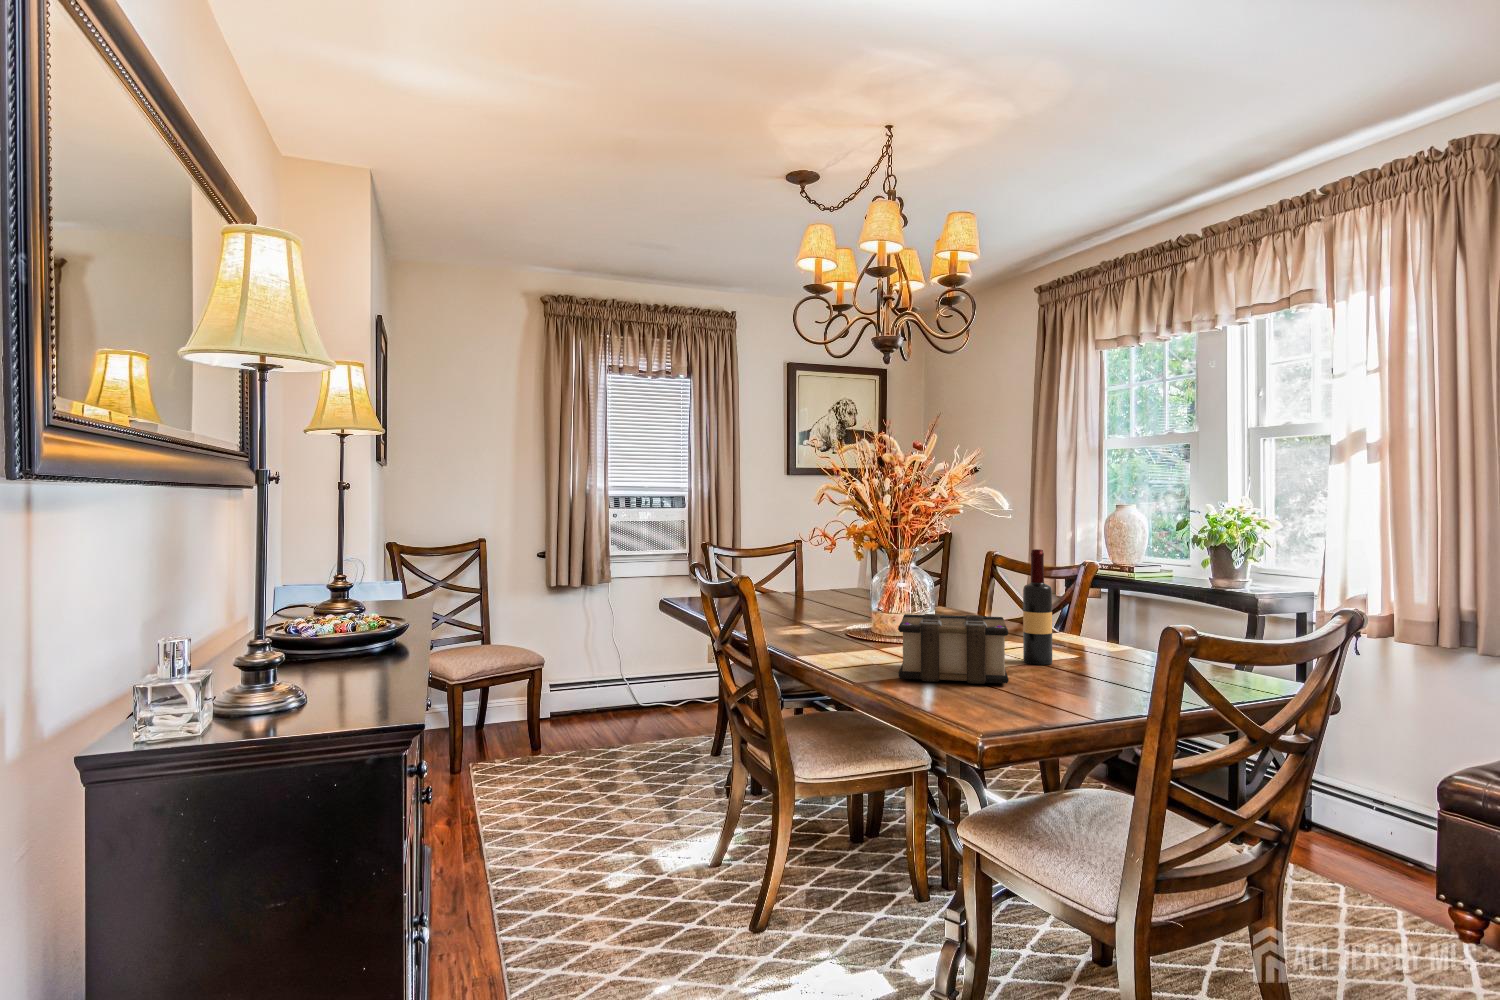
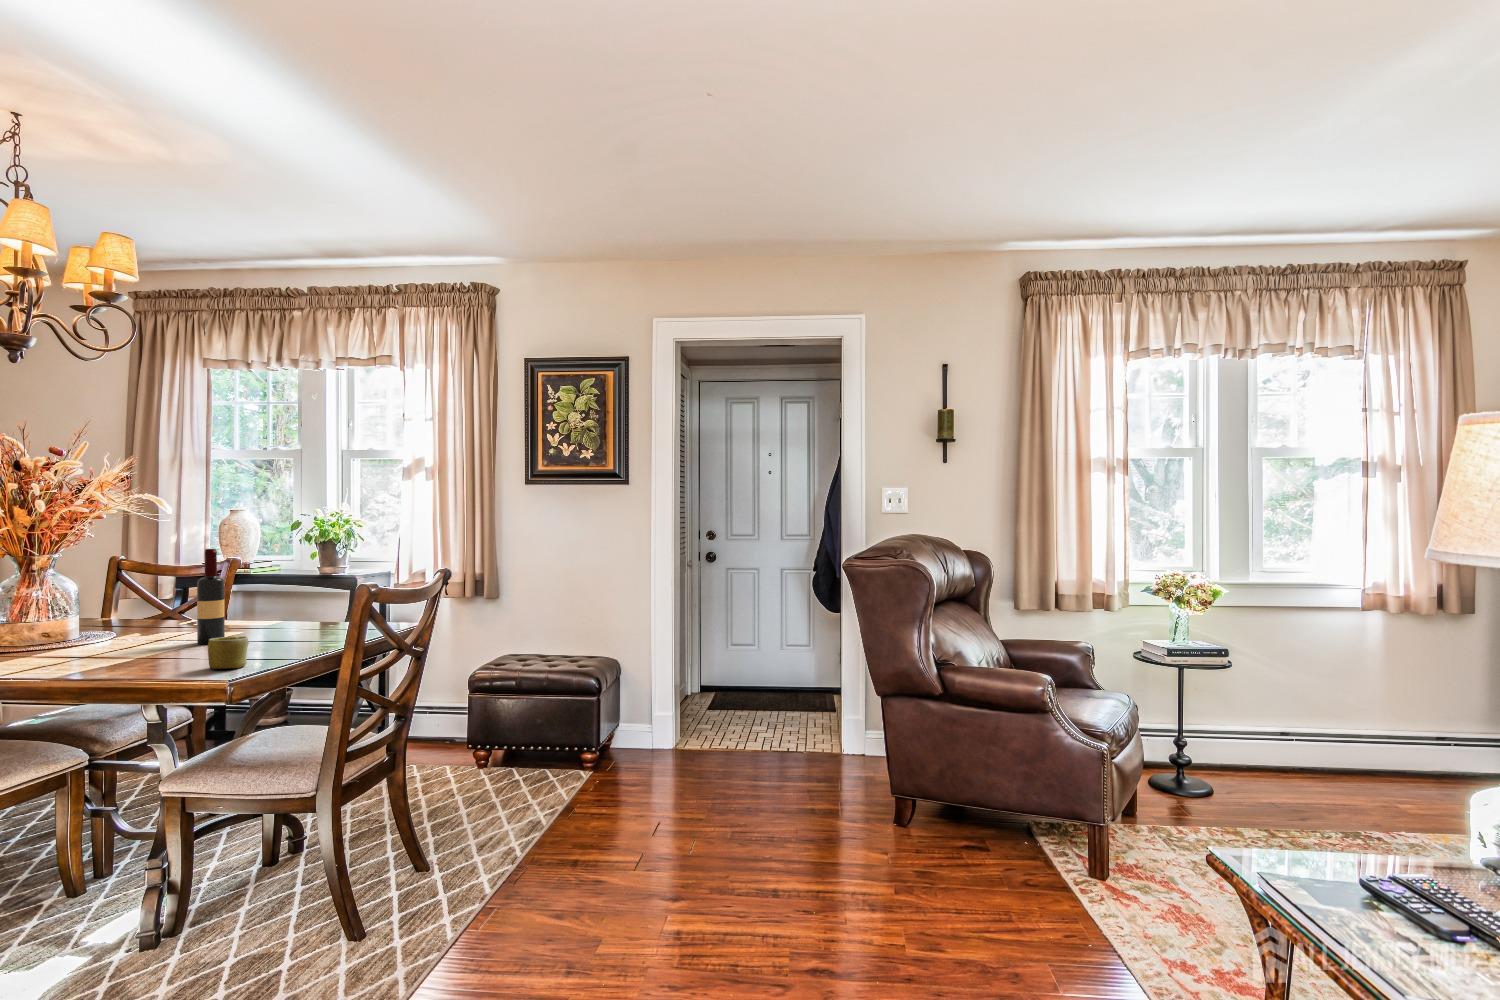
book: present [898,614,1009,684] -> none [79,607,204,672]
mug: none [999,663,1050,708] -> present [208,636,249,669]

